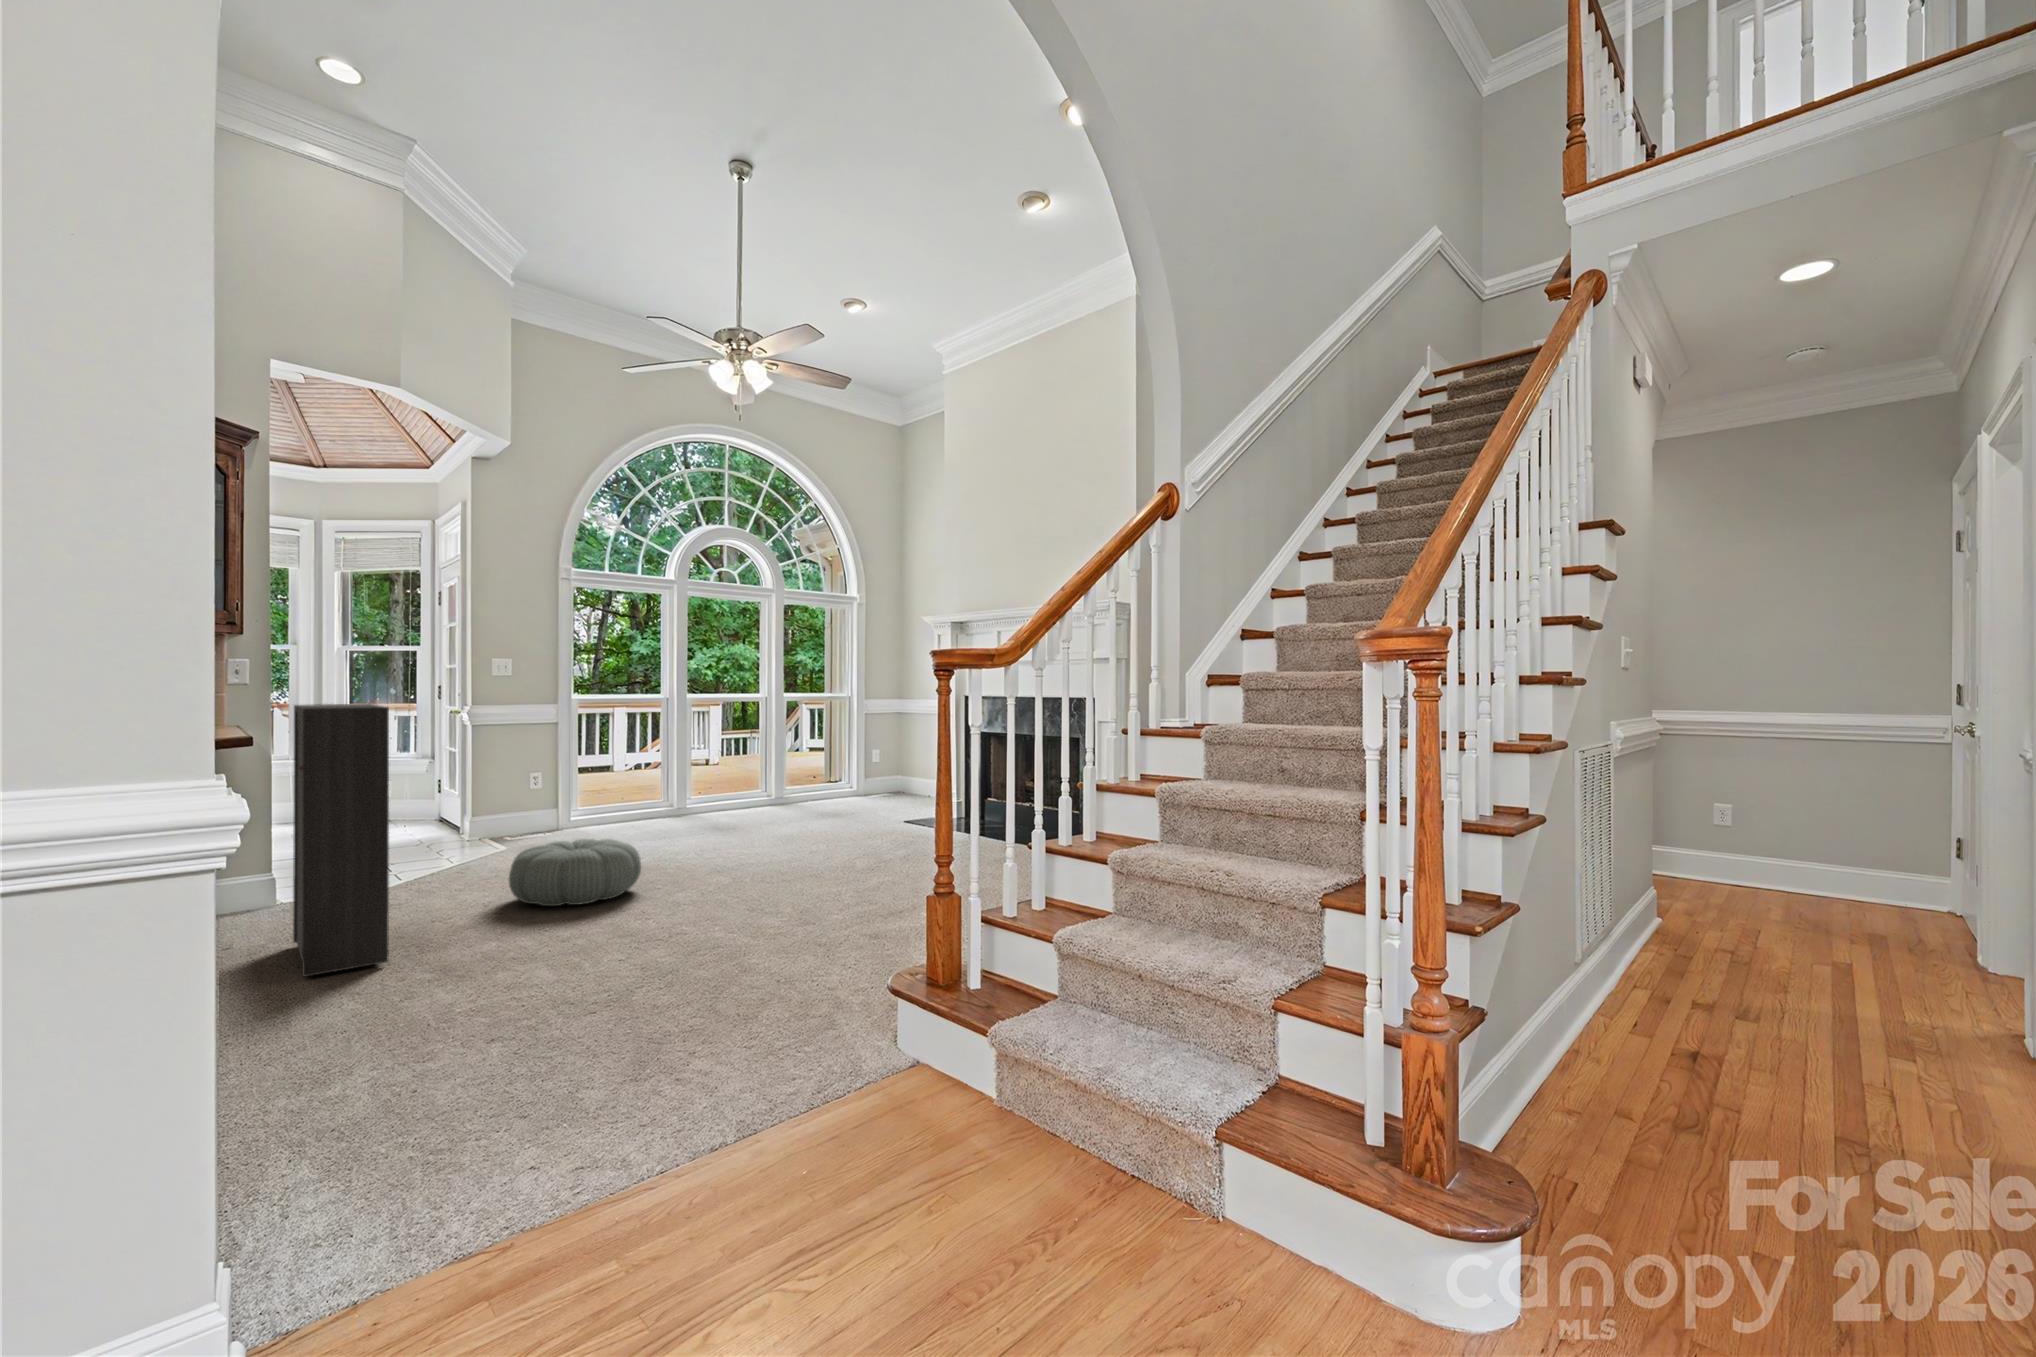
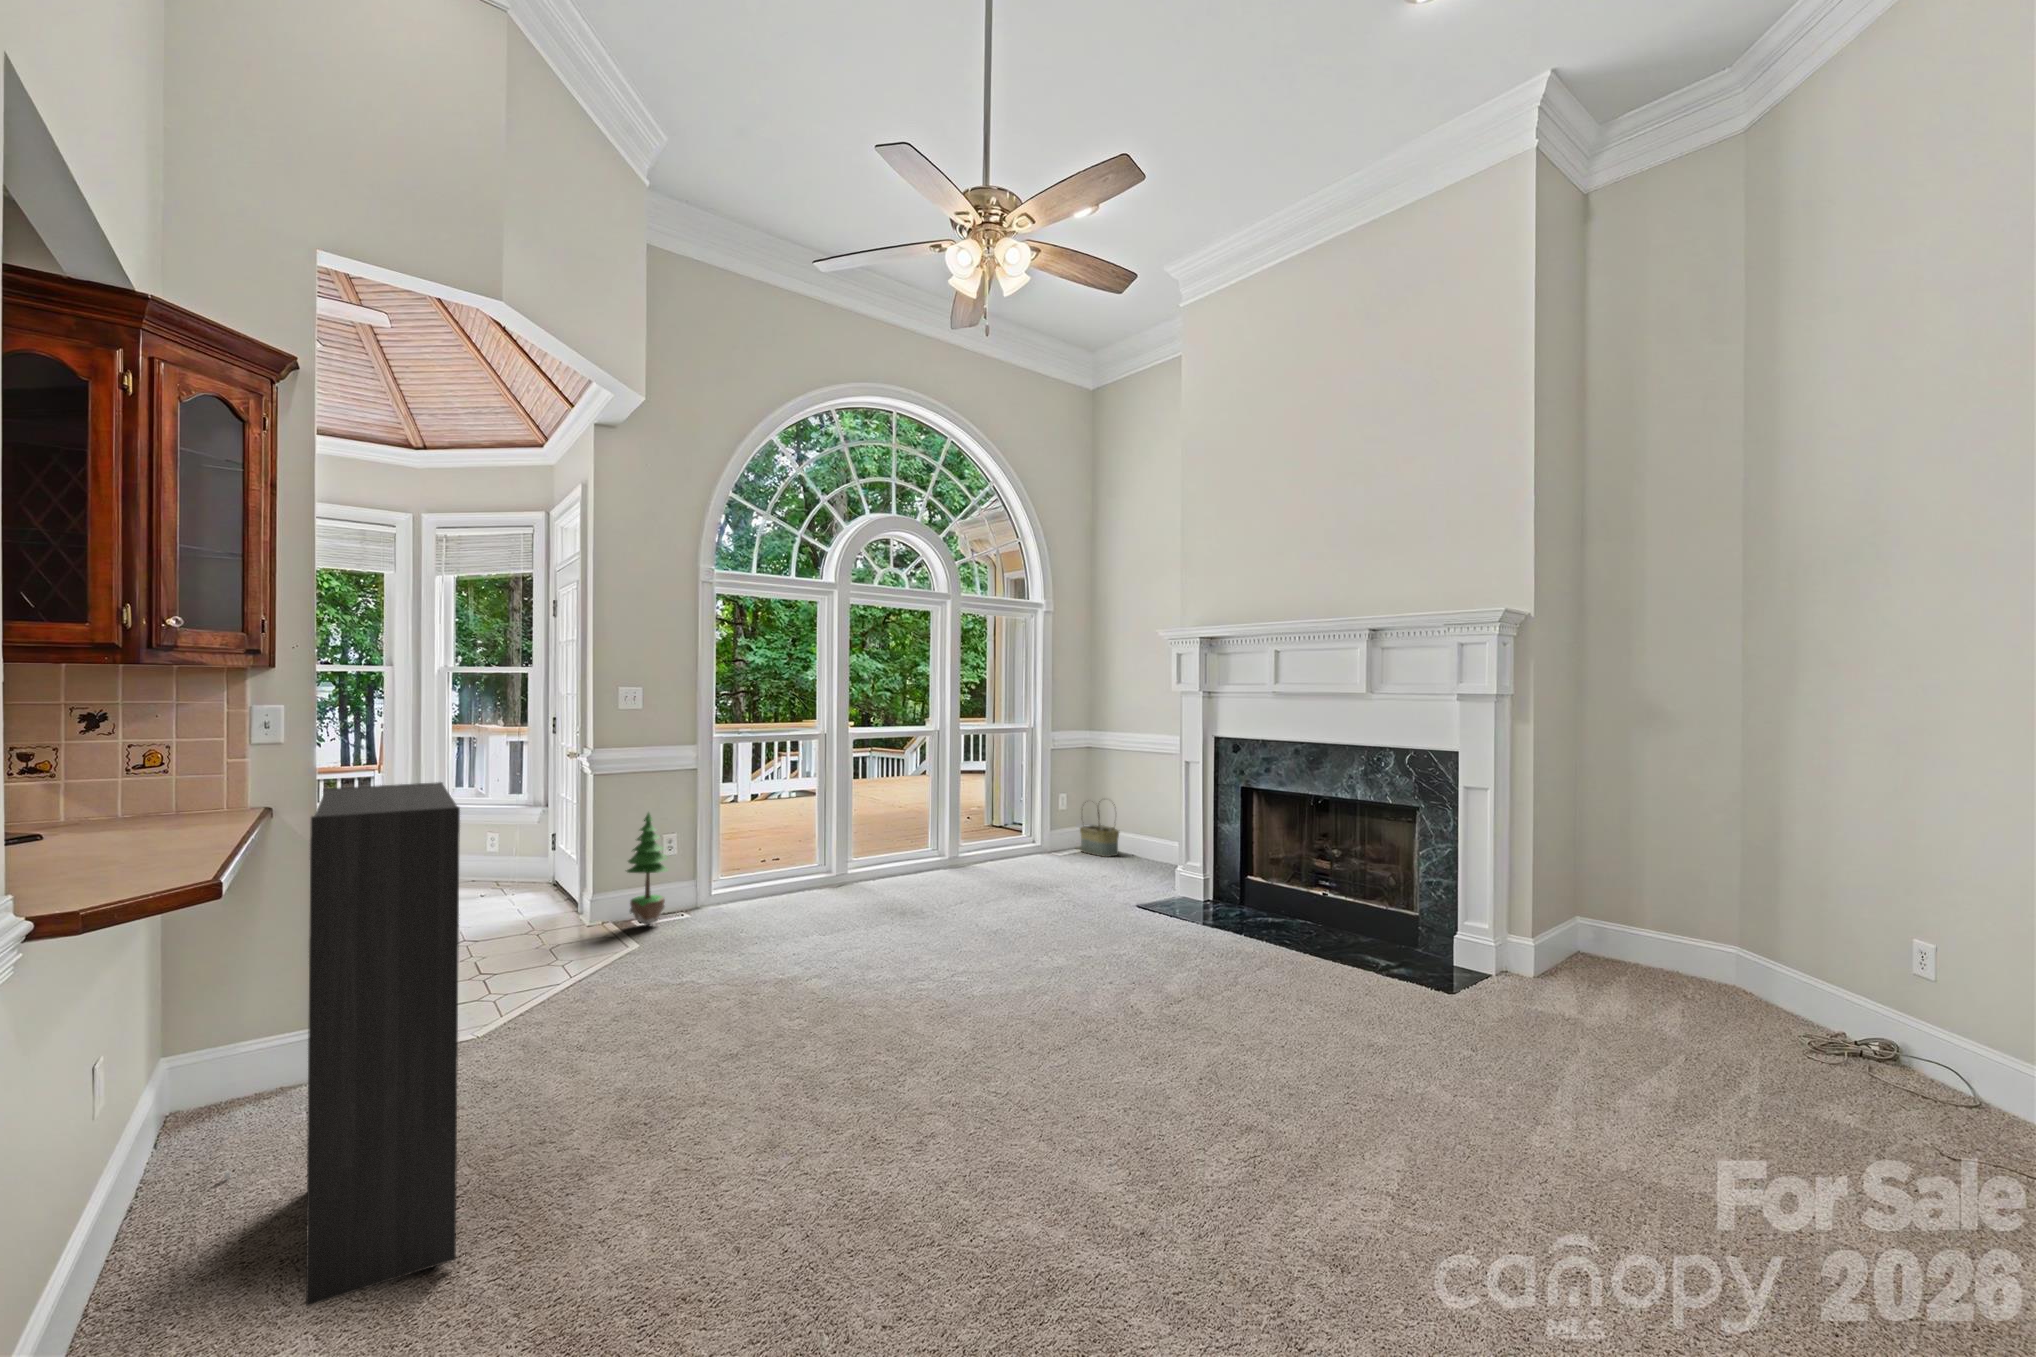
basket: none [885,752,916,797] -> present [1080,801,1119,857]
potted tree: none [499,754,535,842] -> present [627,813,668,926]
pouf: present [509,839,641,906] -> none [647,966,833,1090]

